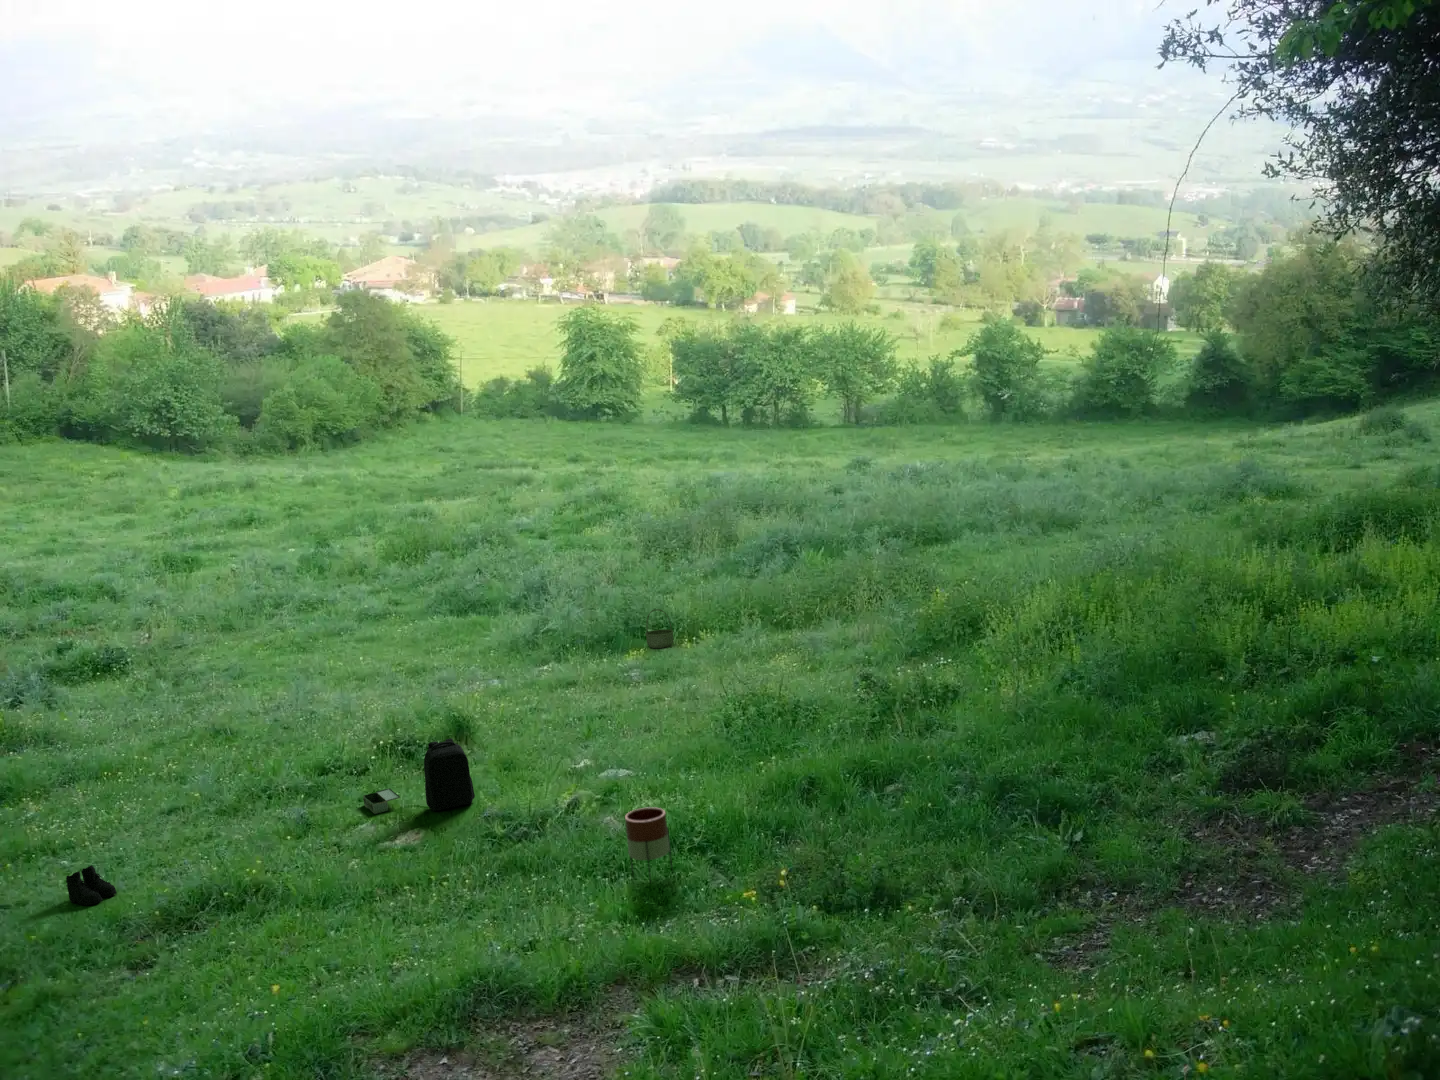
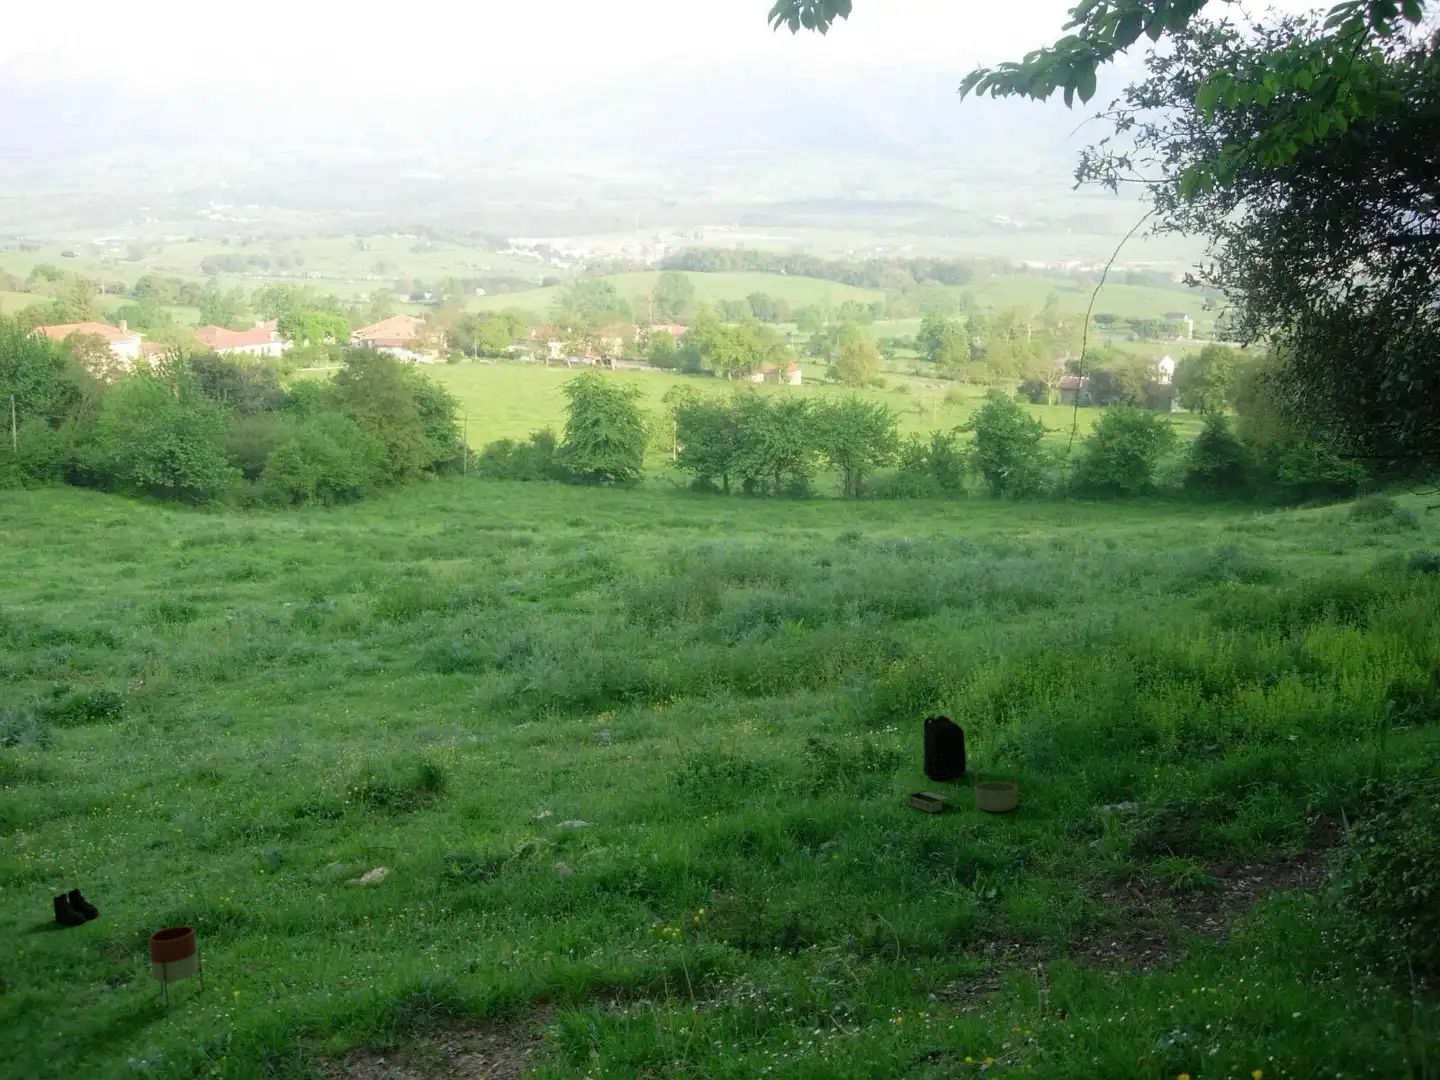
basket: present [645,609,674,648] -> present [974,752,1018,812]
backpack: present [424,738,475,811] -> present [923,715,966,779]
toolbox: present [363,789,400,814] -> present [908,790,952,812]
planter: present [625,807,672,878] -> present [149,926,203,1006]

